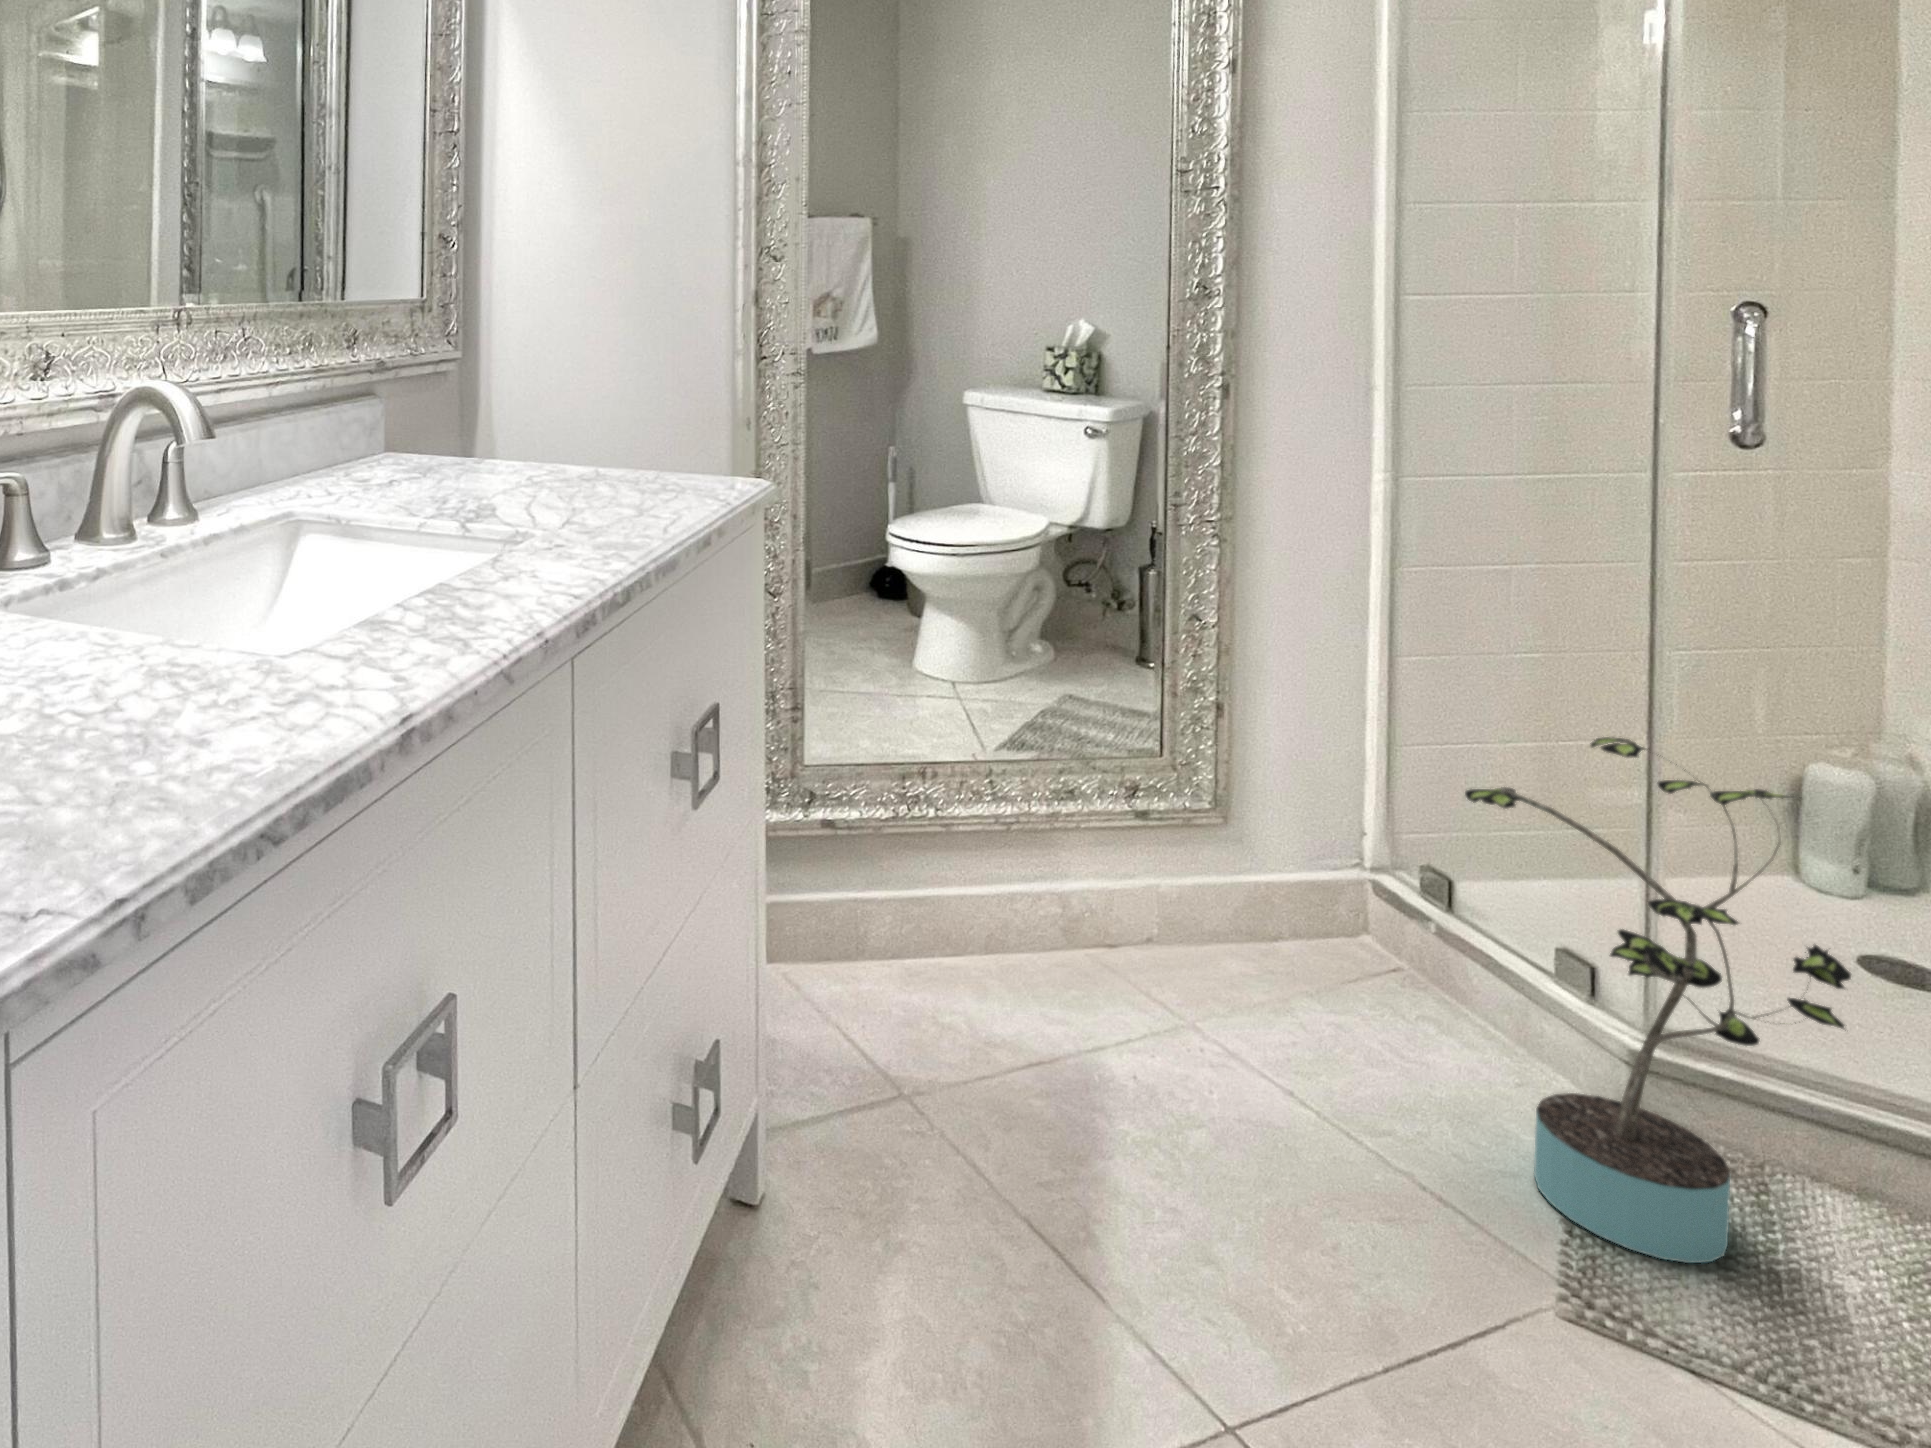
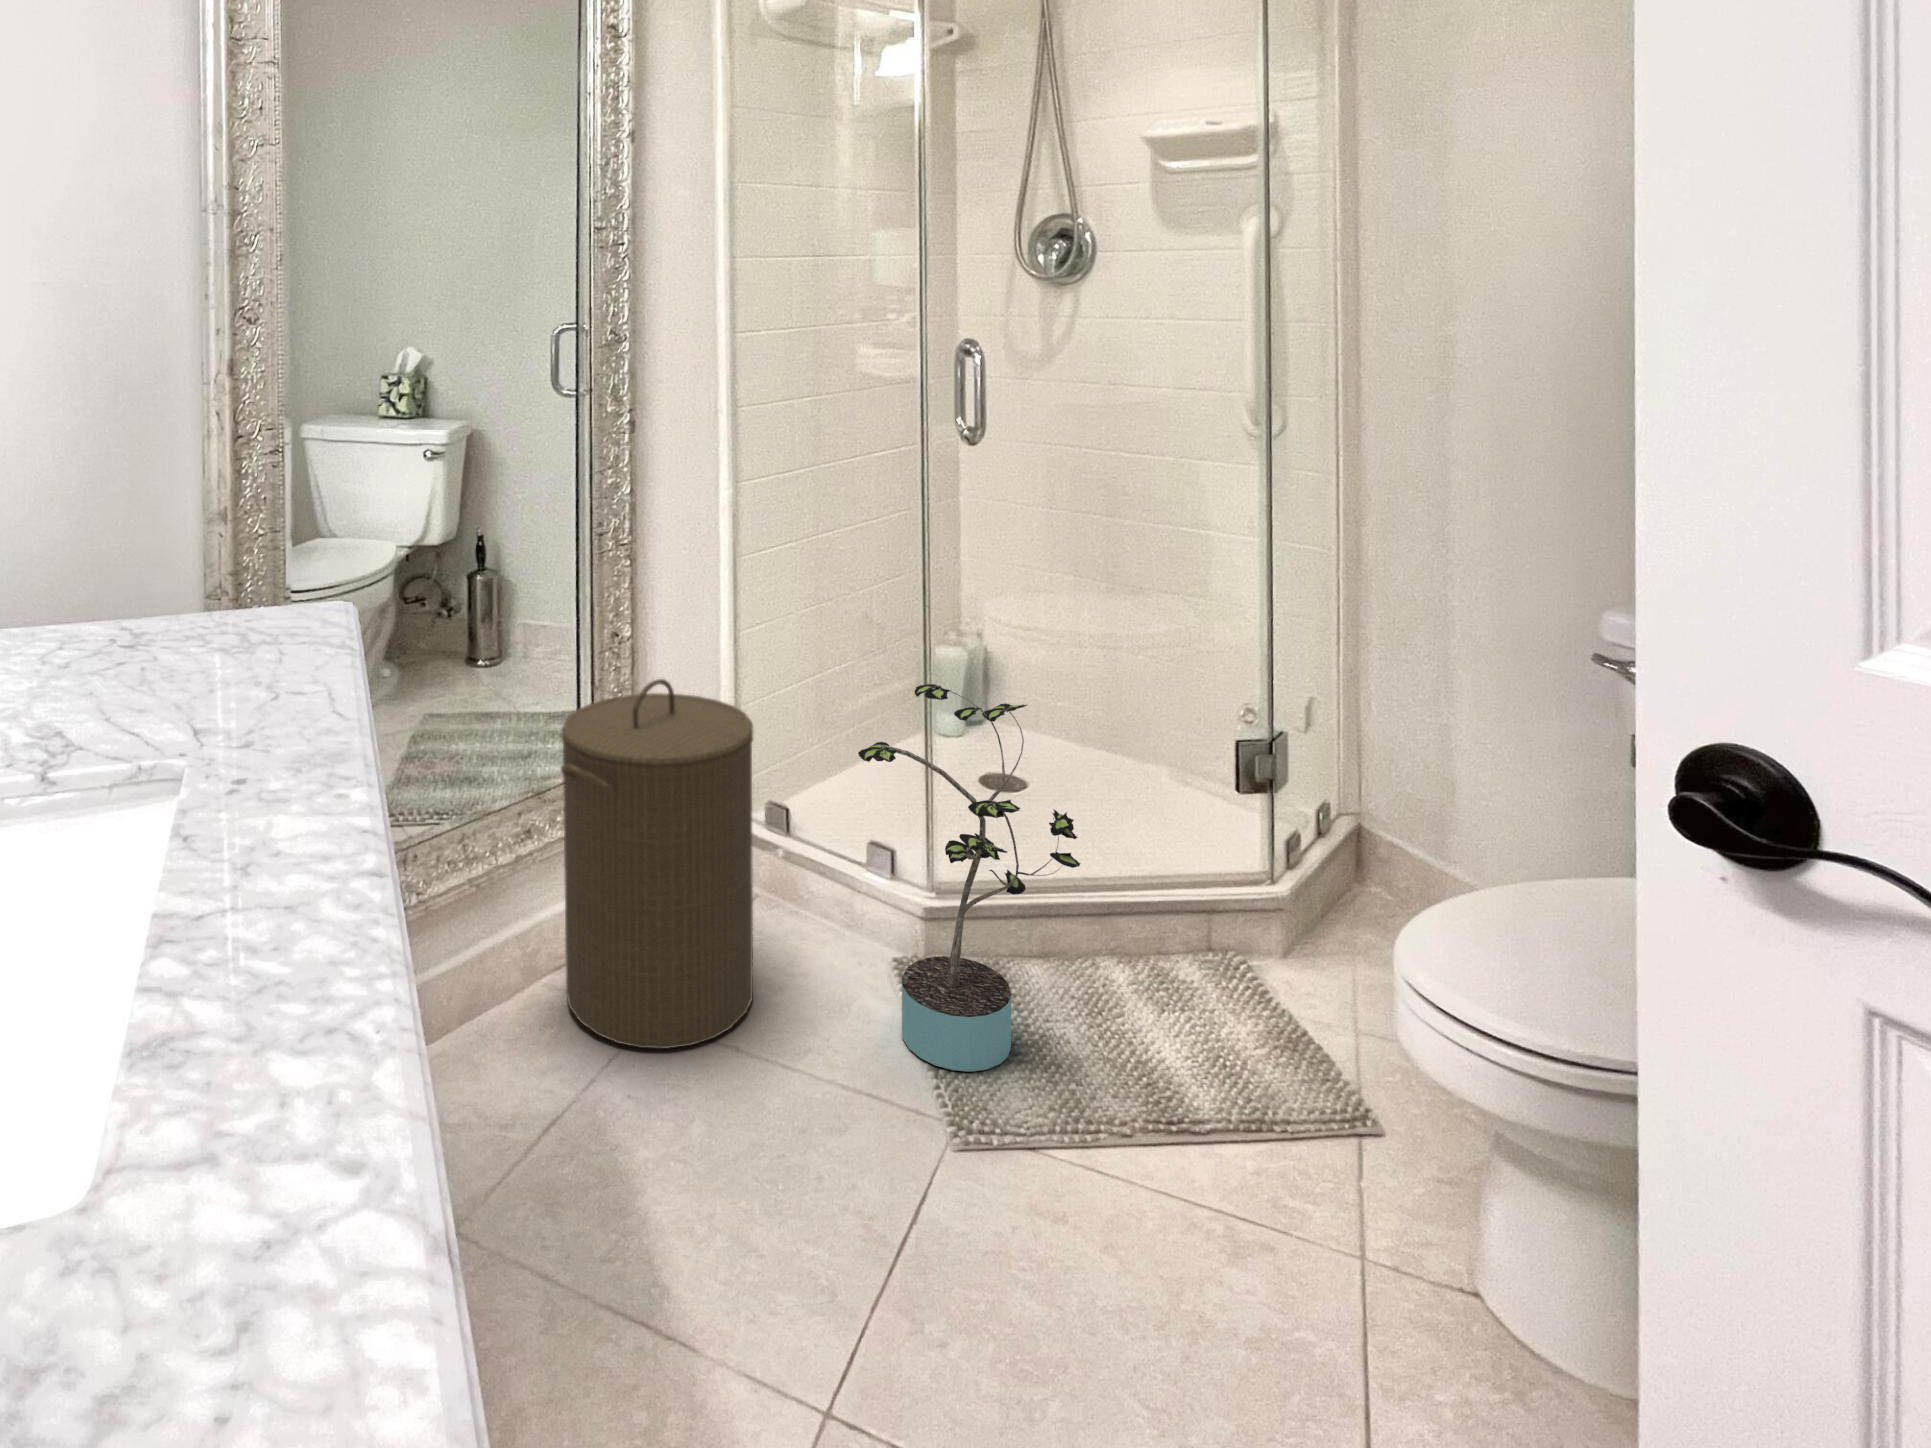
laundry hamper: none [1080,663,1343,1075] -> present [561,679,753,1049]

